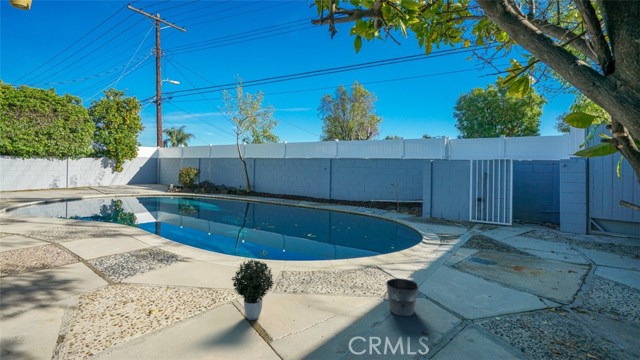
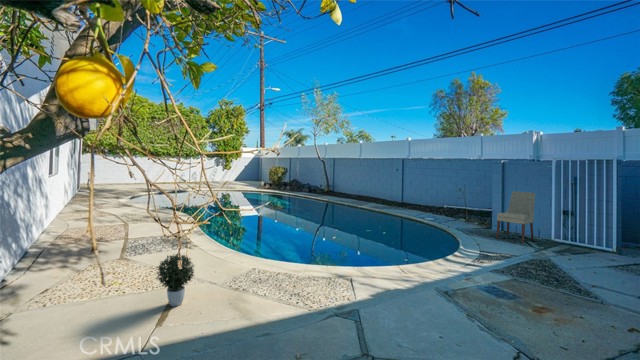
chair: none [435,184,459,225] -> present [496,191,535,243]
bucket: present [383,278,419,316] -> none [289,290,327,331]

